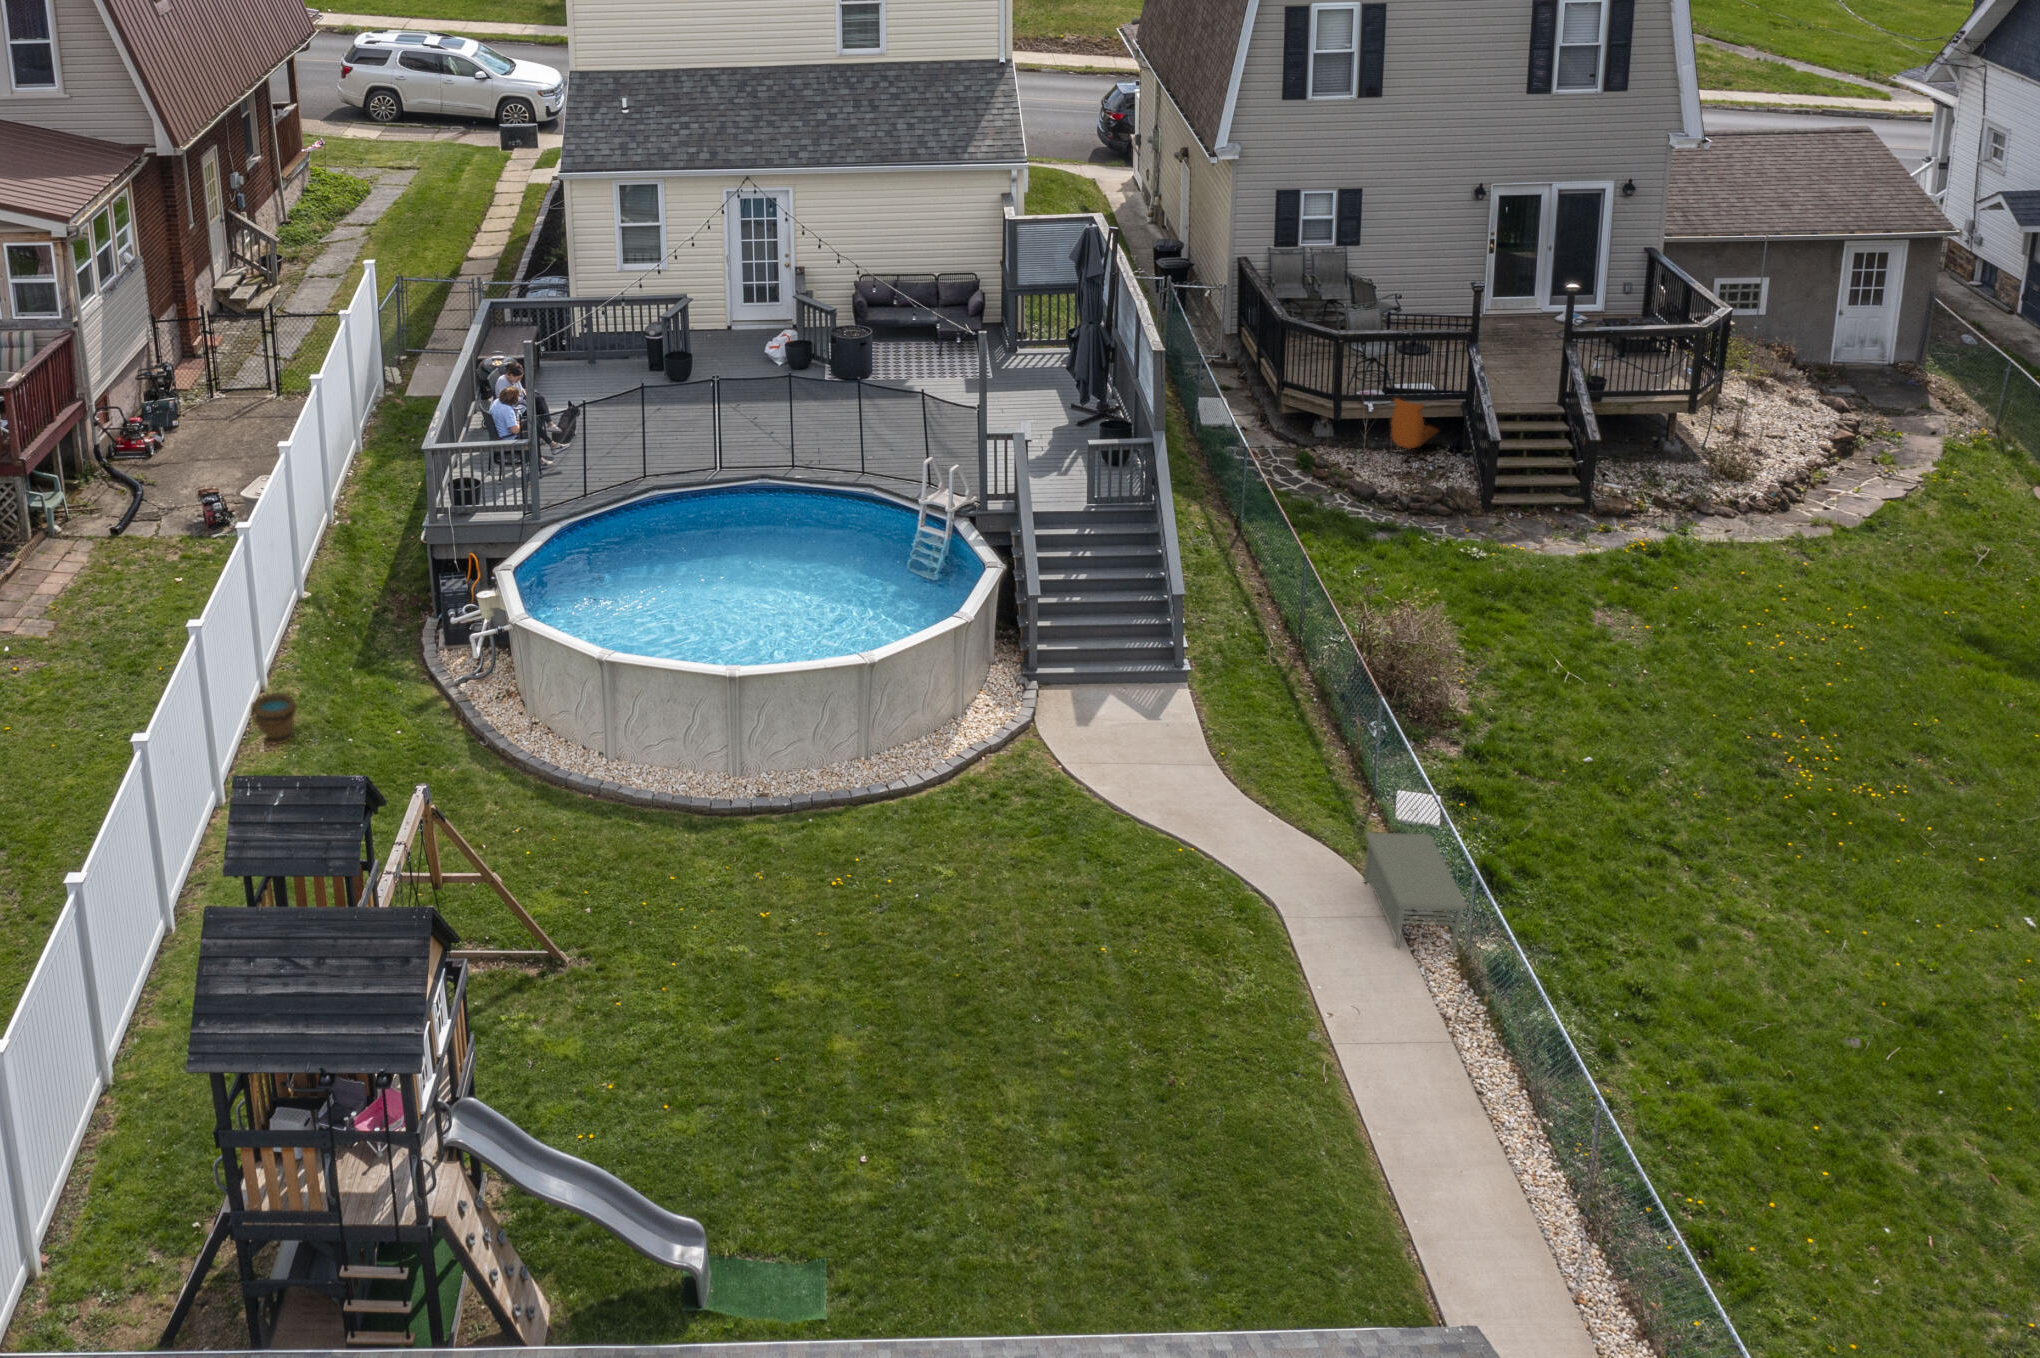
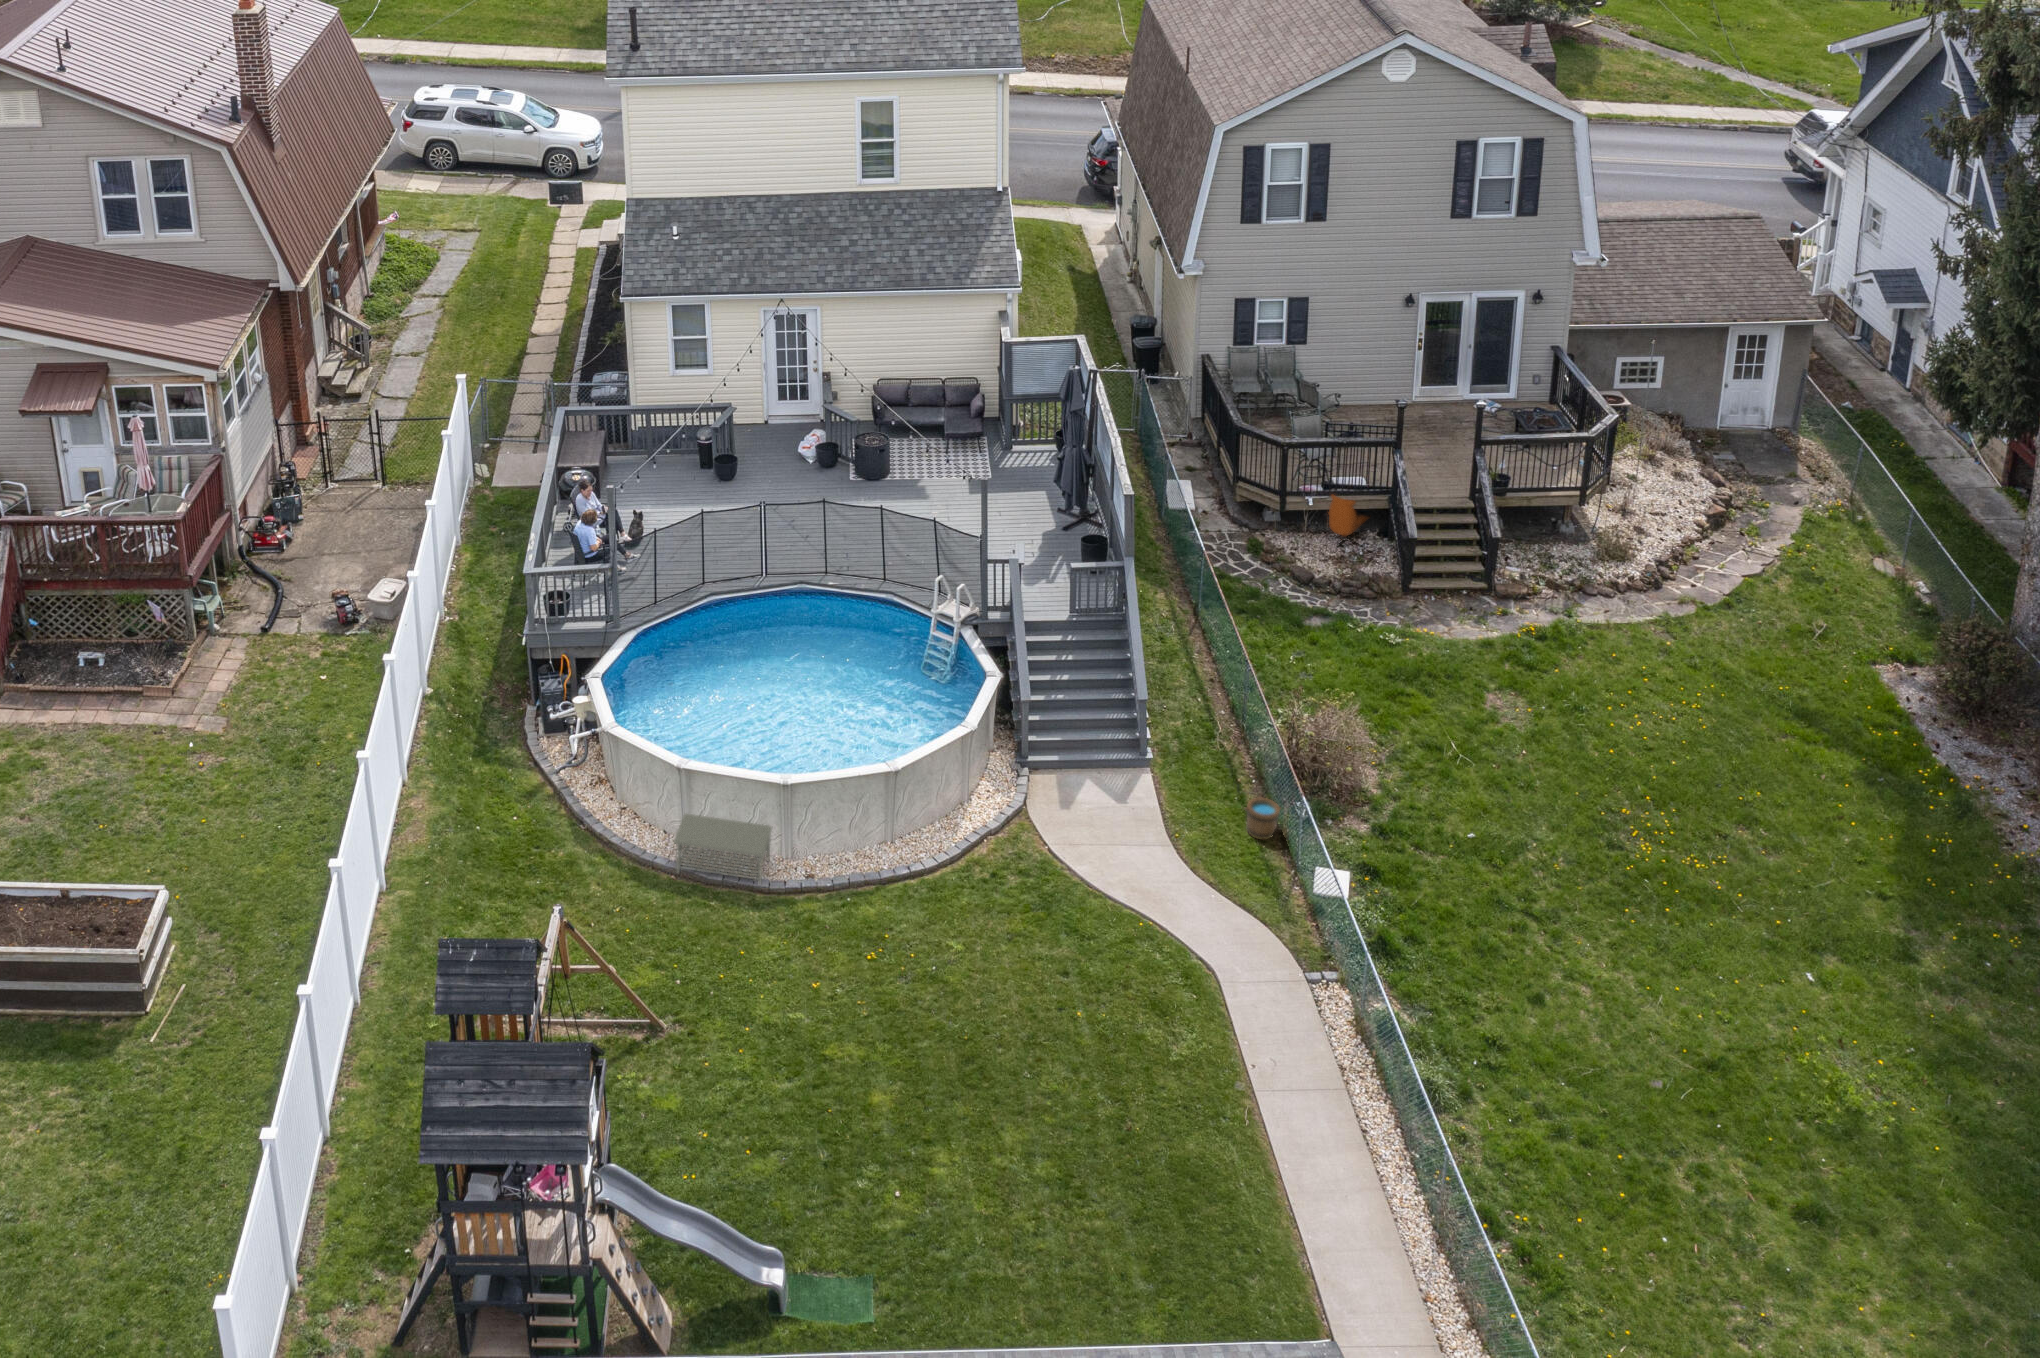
bucket: present [251,693,297,744] -> present [1245,798,1281,839]
storage bench: present [1363,832,1468,951] -> present [673,814,772,885]

